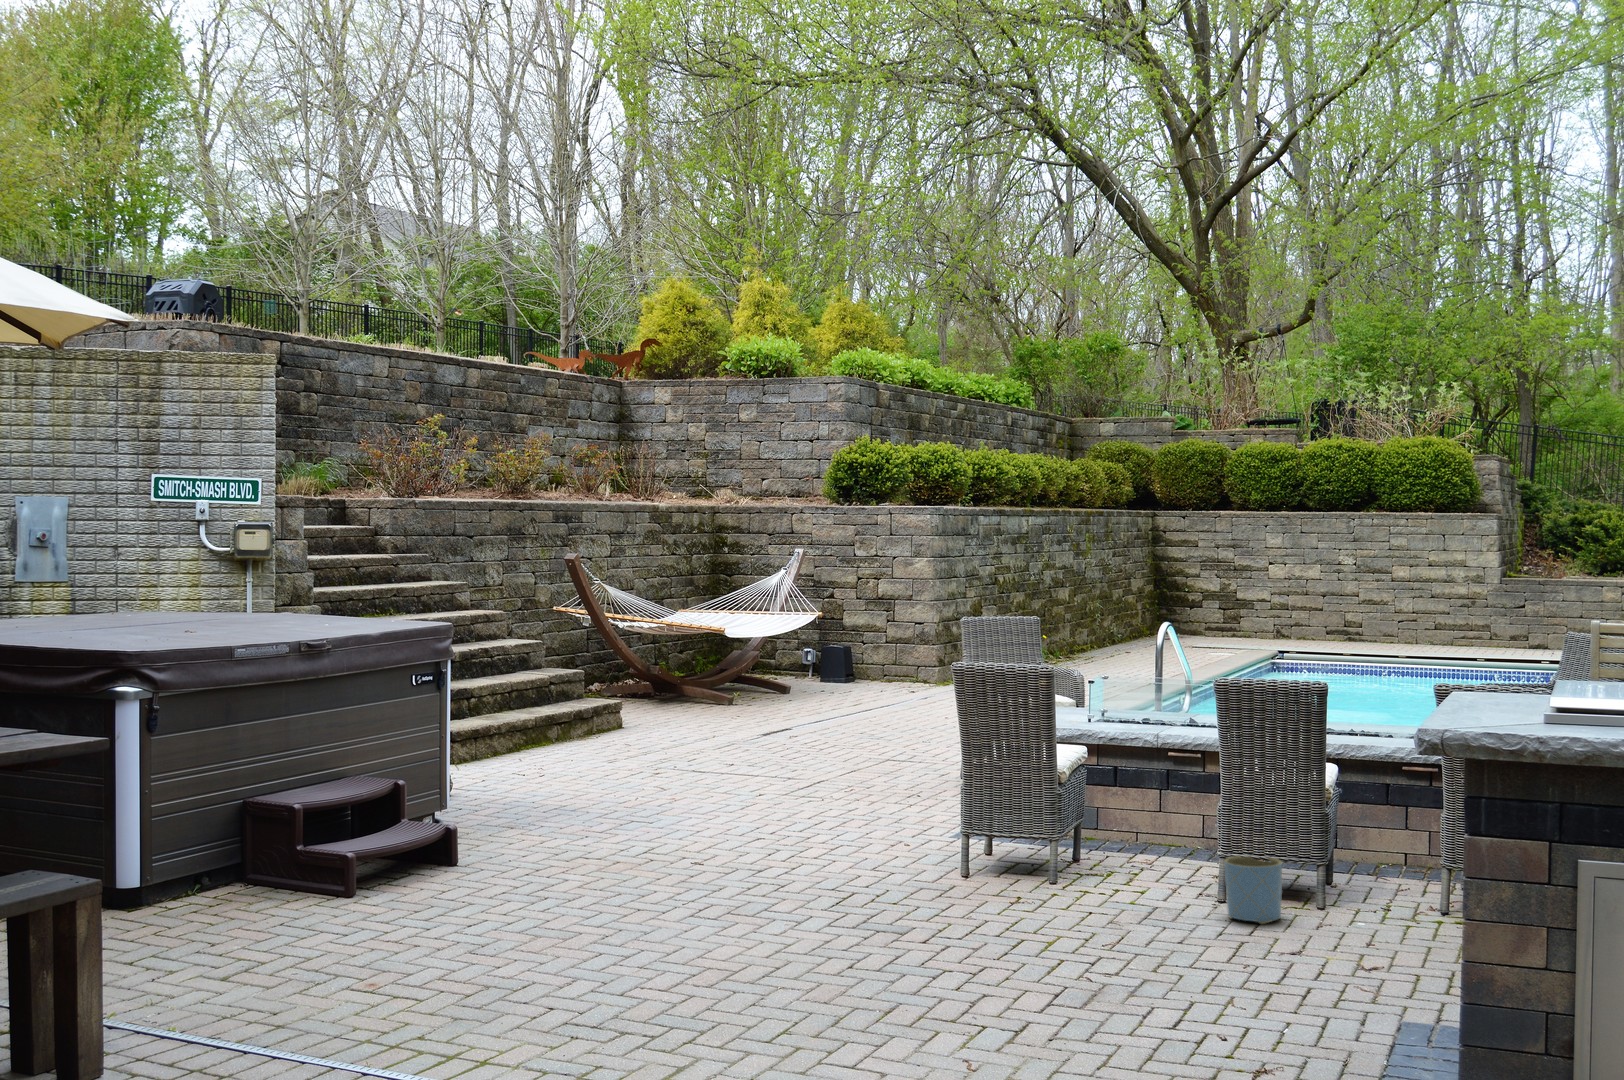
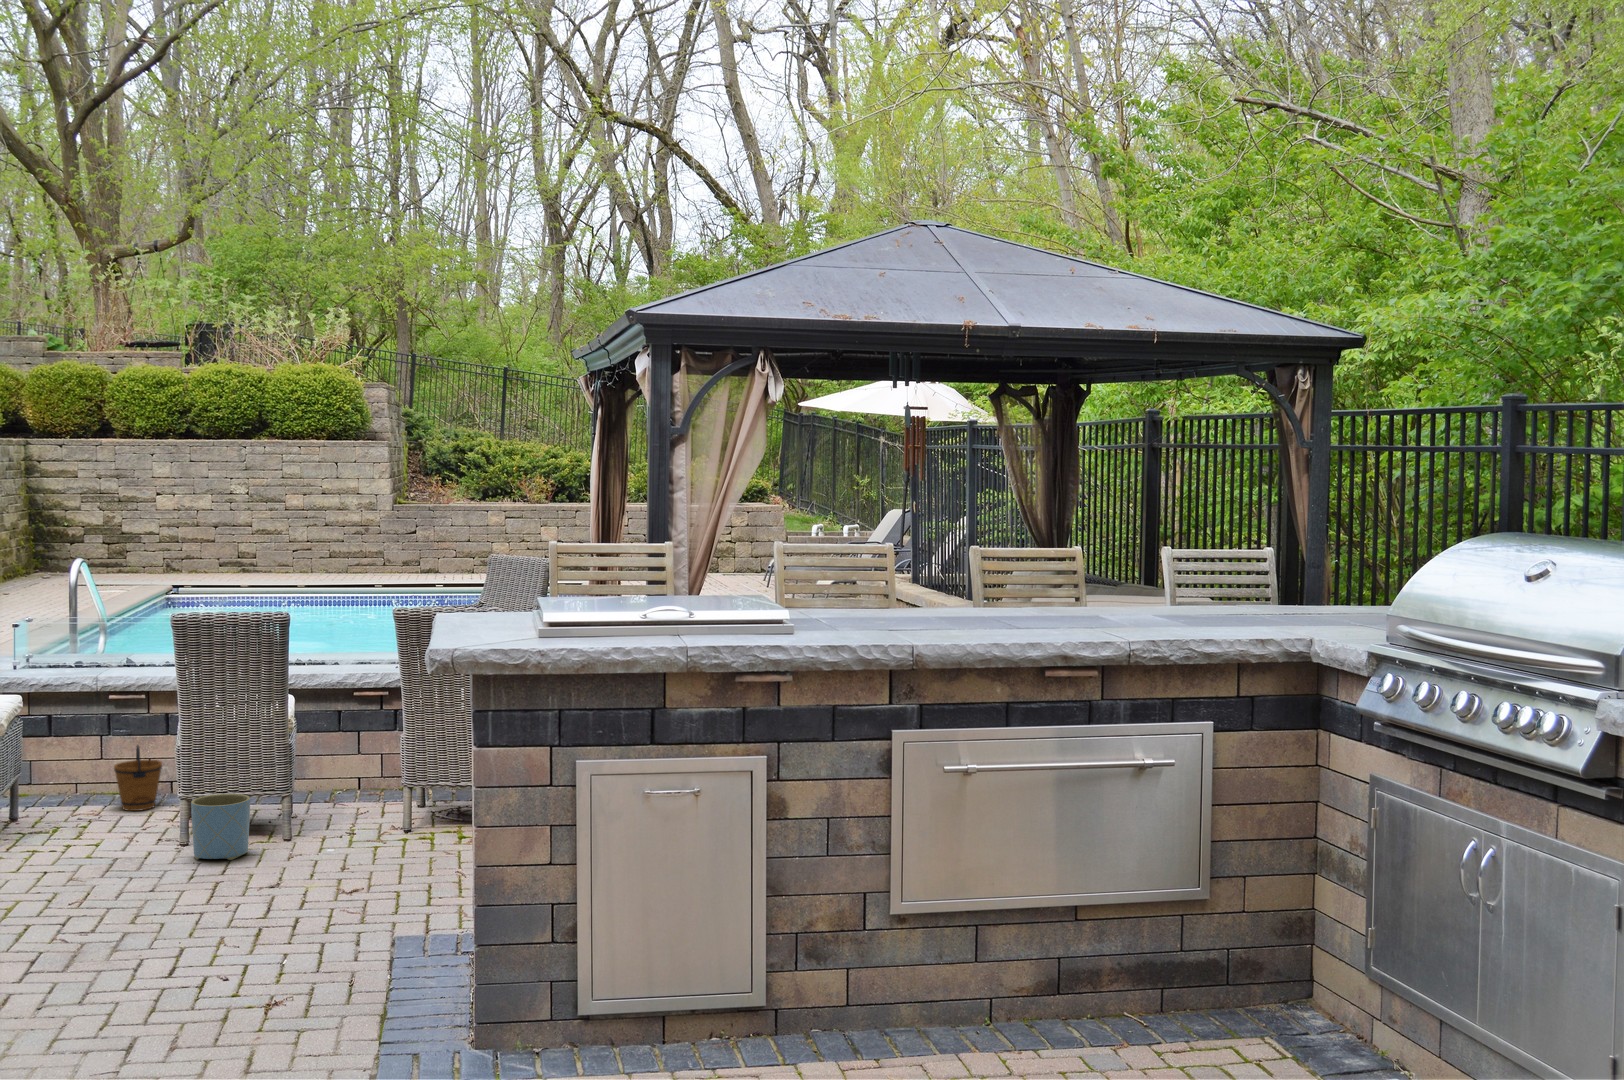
bucket: none [1170,801,1214,866] -> present [114,745,162,811]

